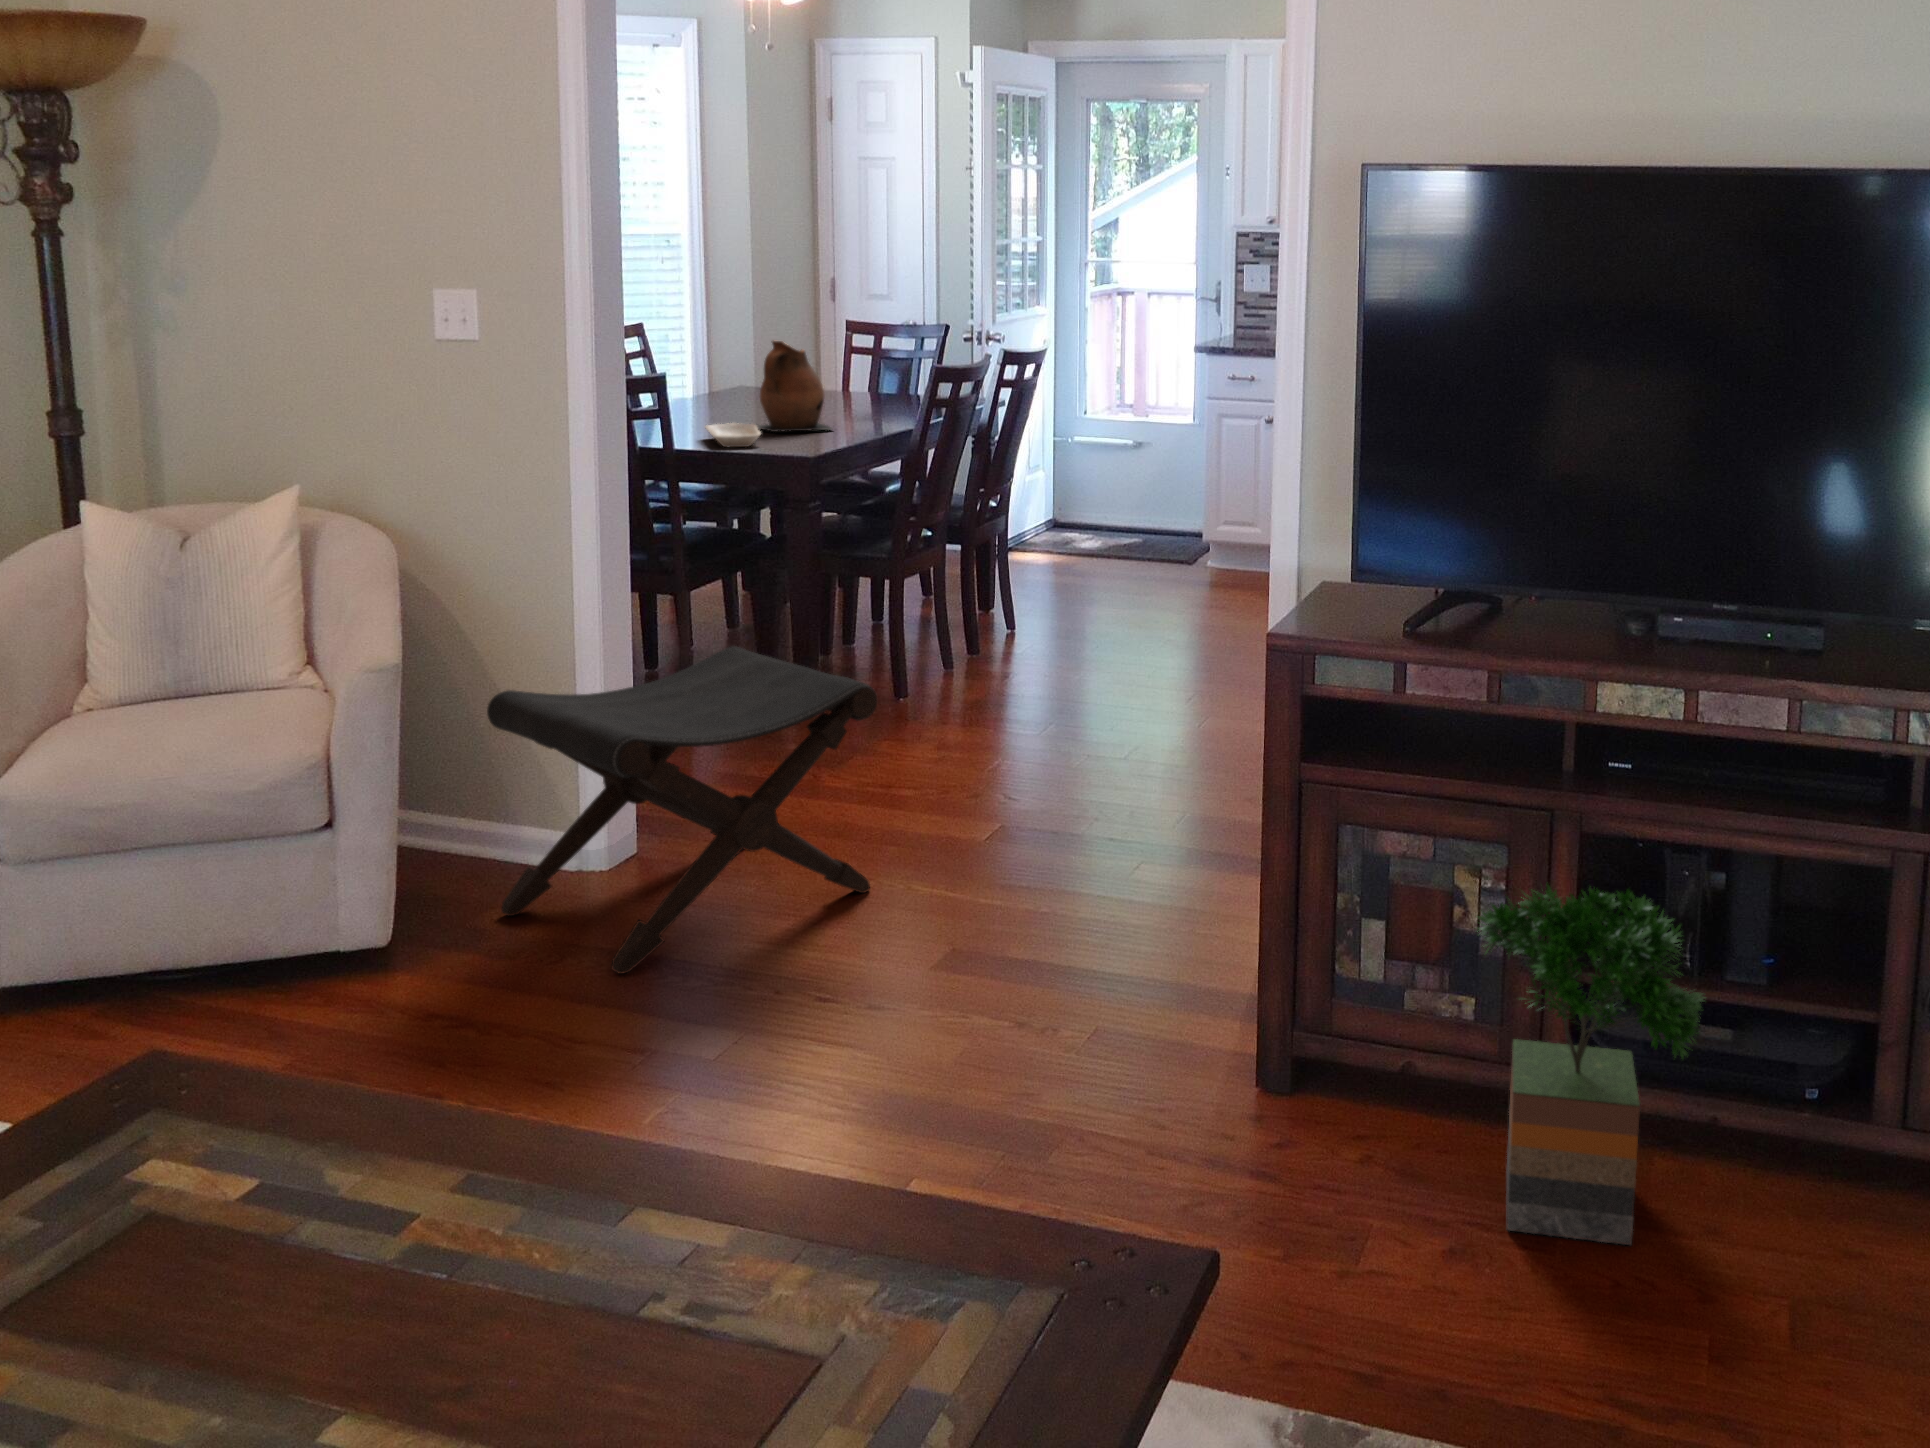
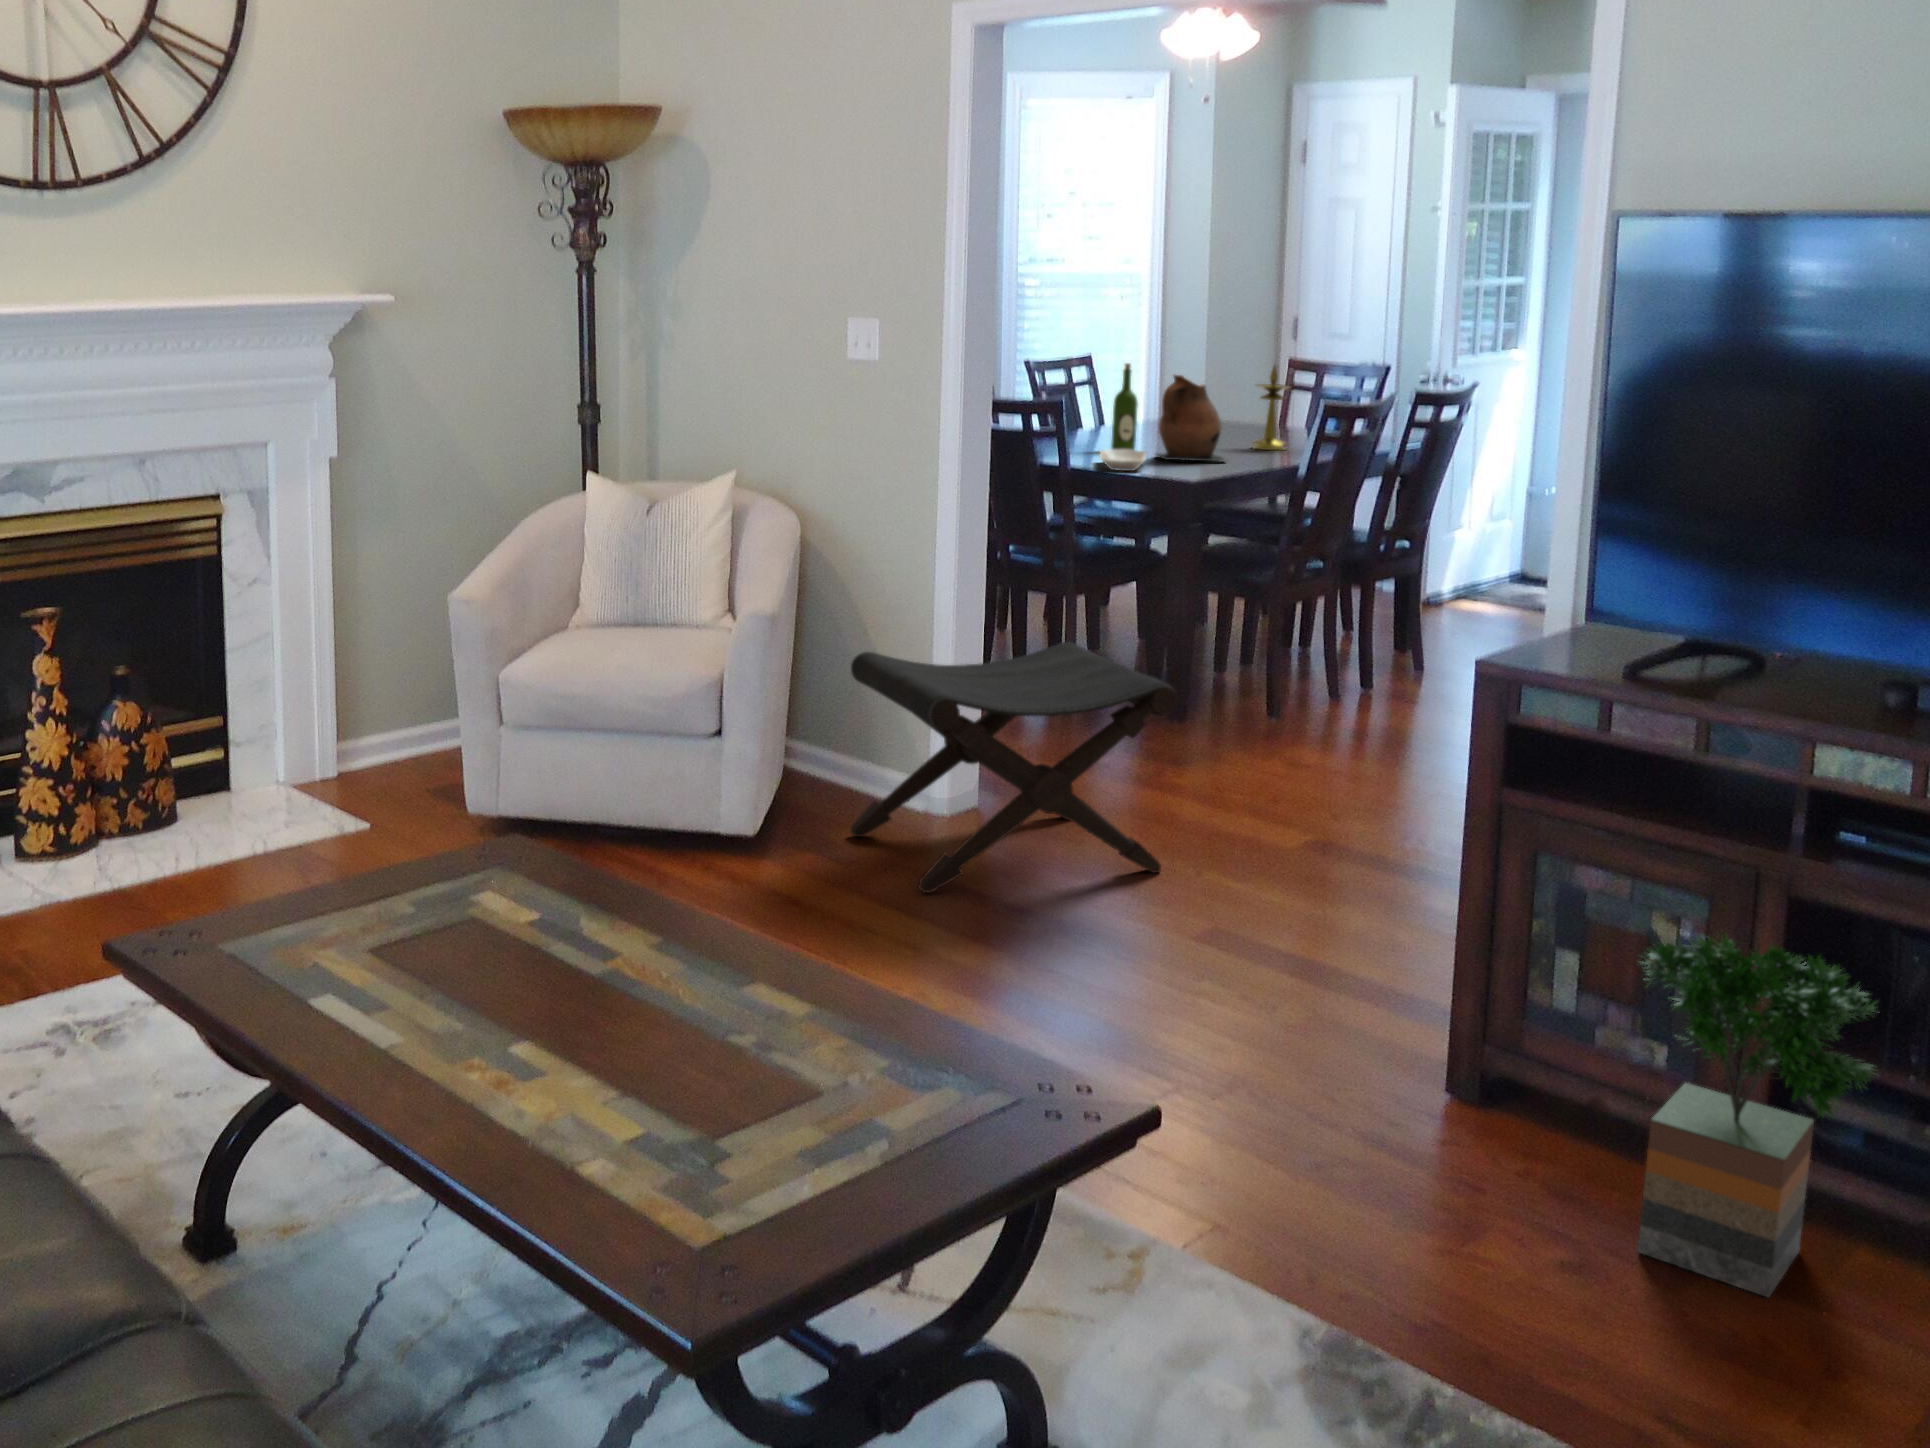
candlestick: none [840,324,878,414] -> present [1253,365,1290,450]
wine bottle: none [704,330,730,426] -> present [1111,363,1138,450]

